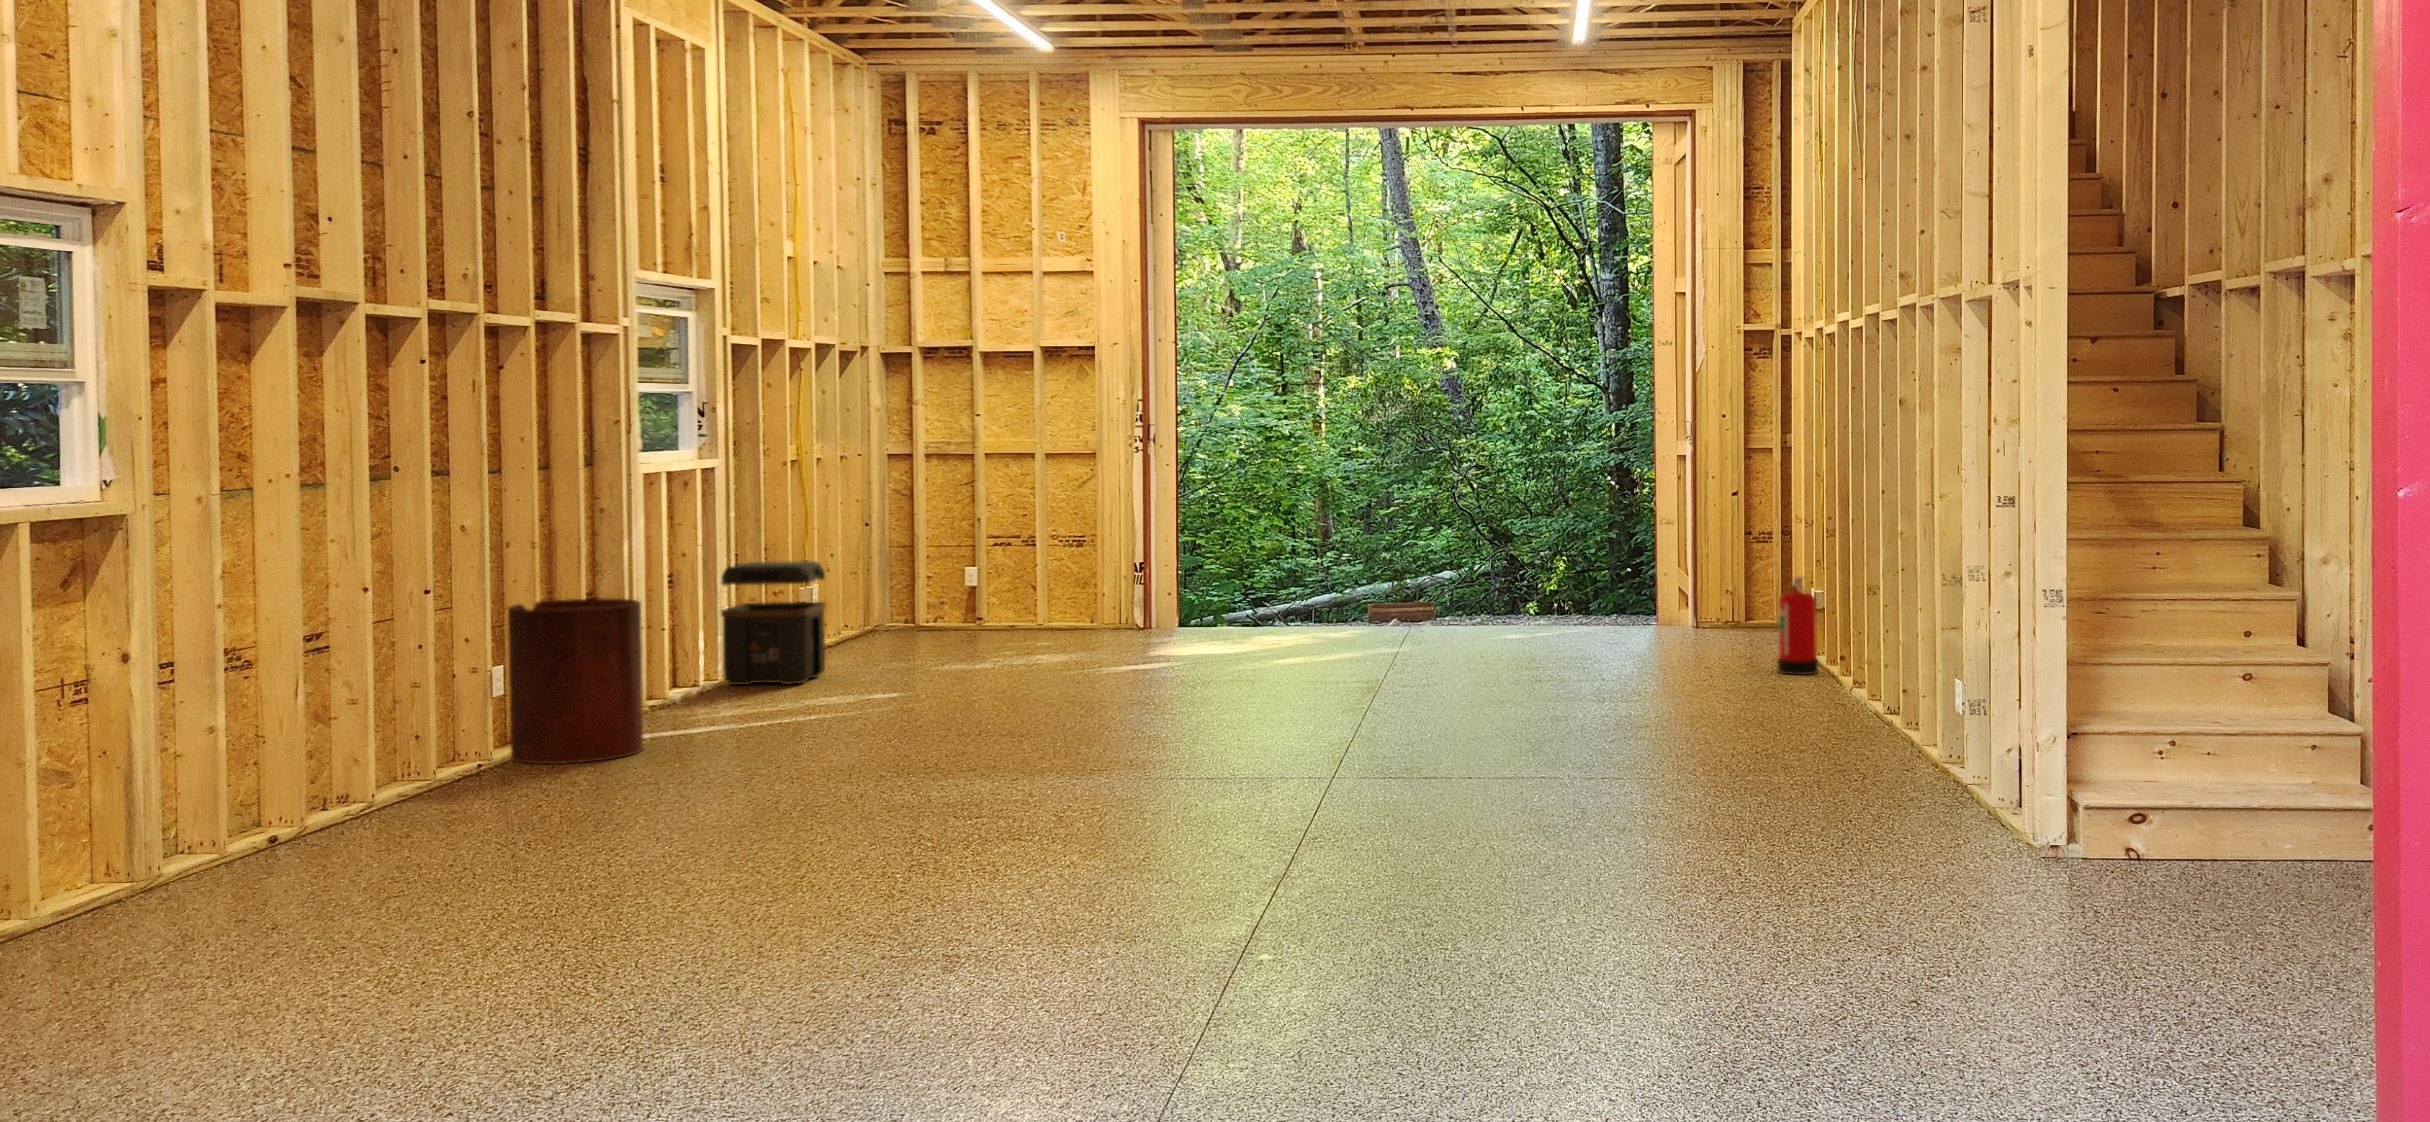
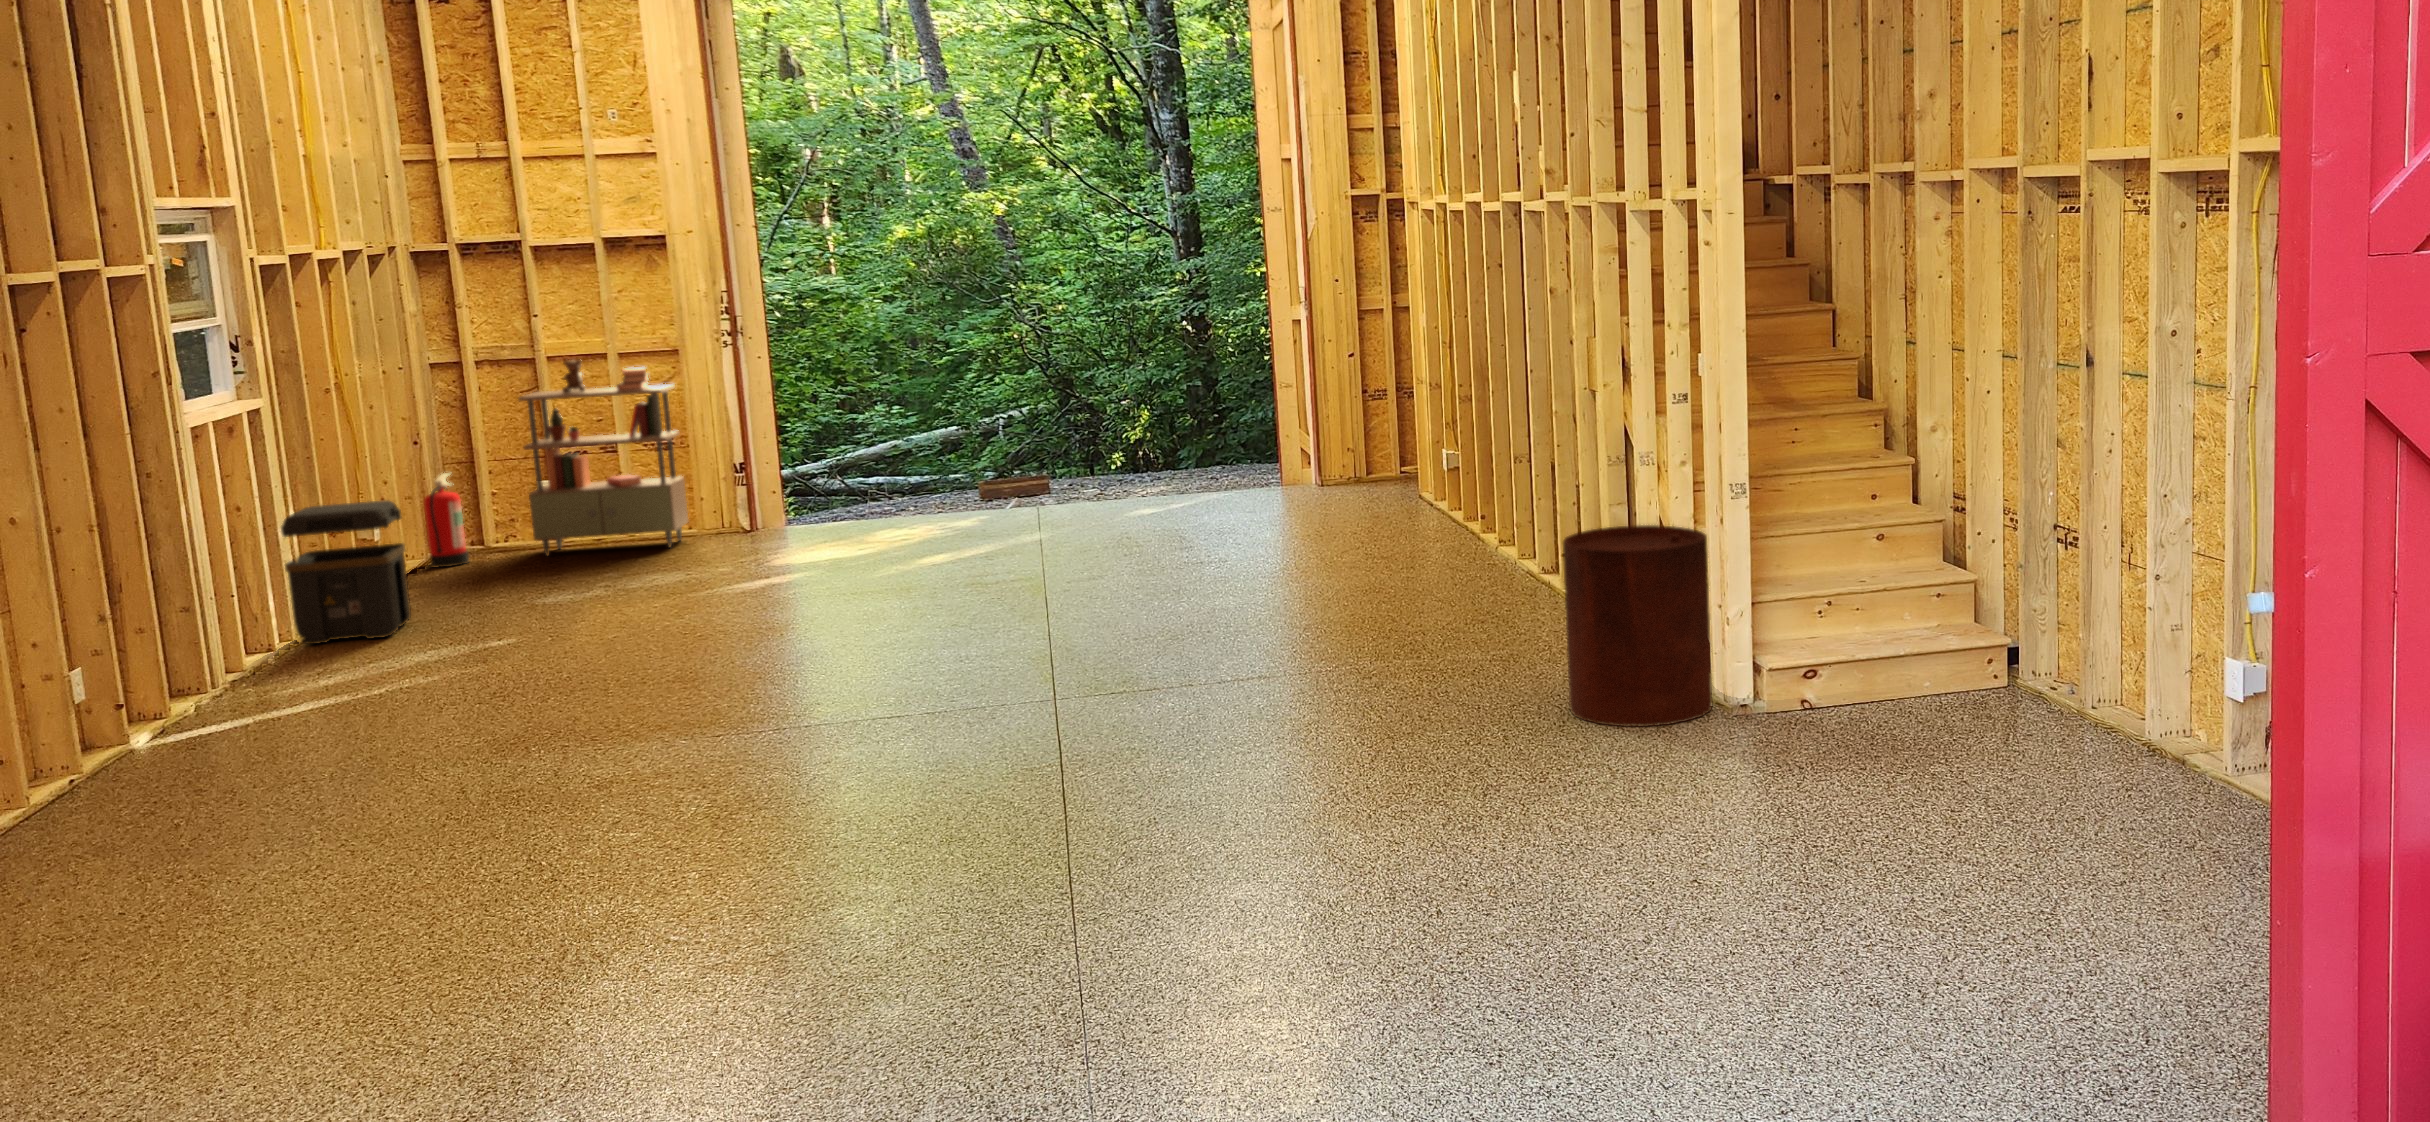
shelving unit: none [954,457,1094,638] -> present [519,359,688,556]
fire extinguisher: present [1777,577,1818,675] -> present [424,473,469,567]
trash can: present [508,599,643,764] -> present [1563,525,1712,727]

